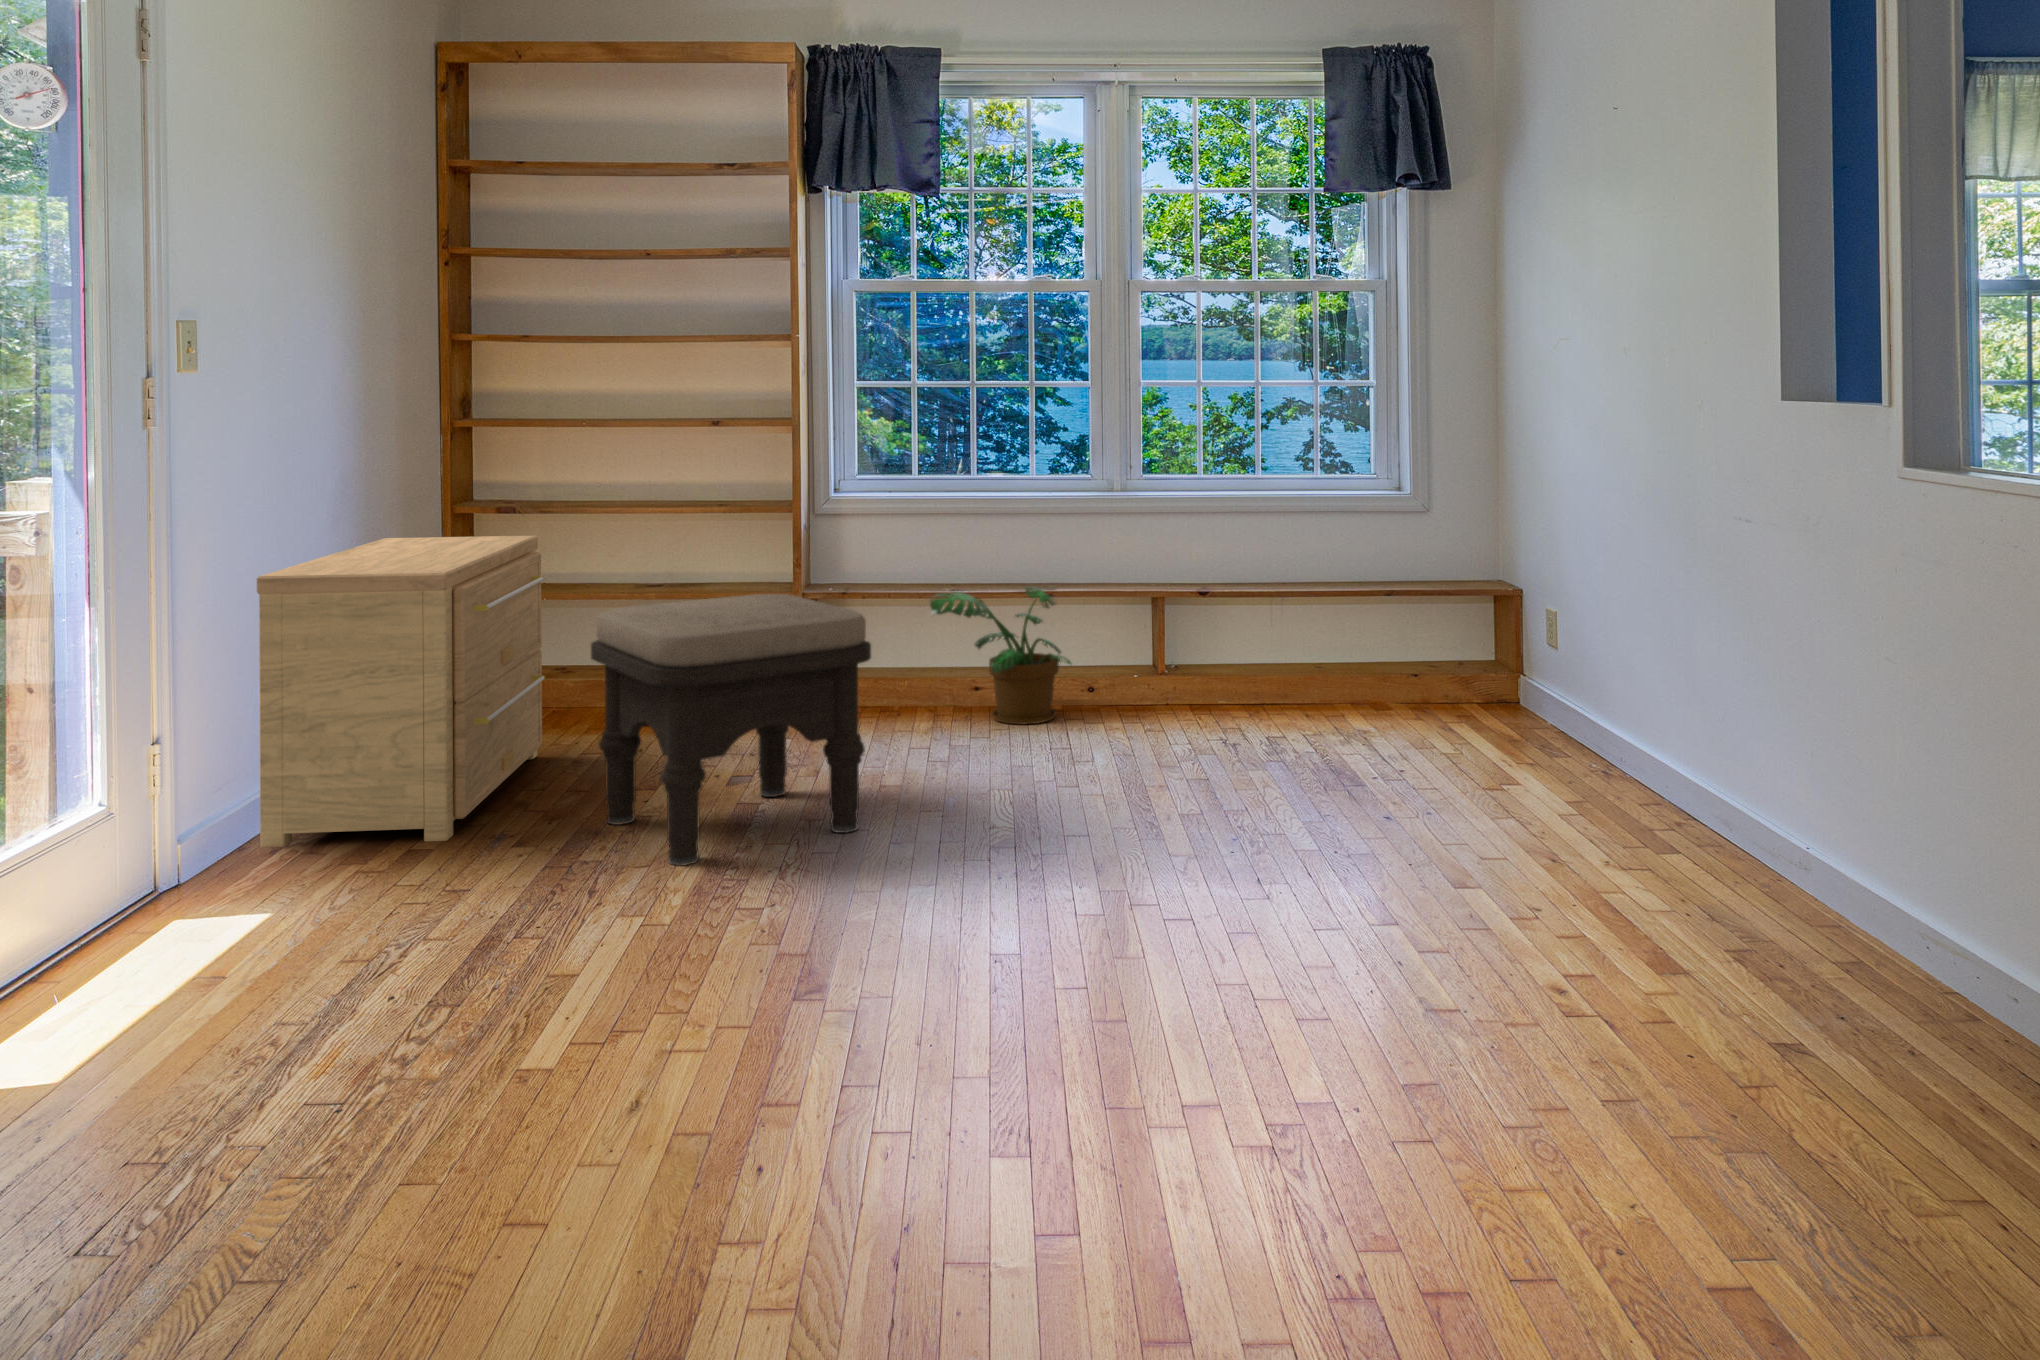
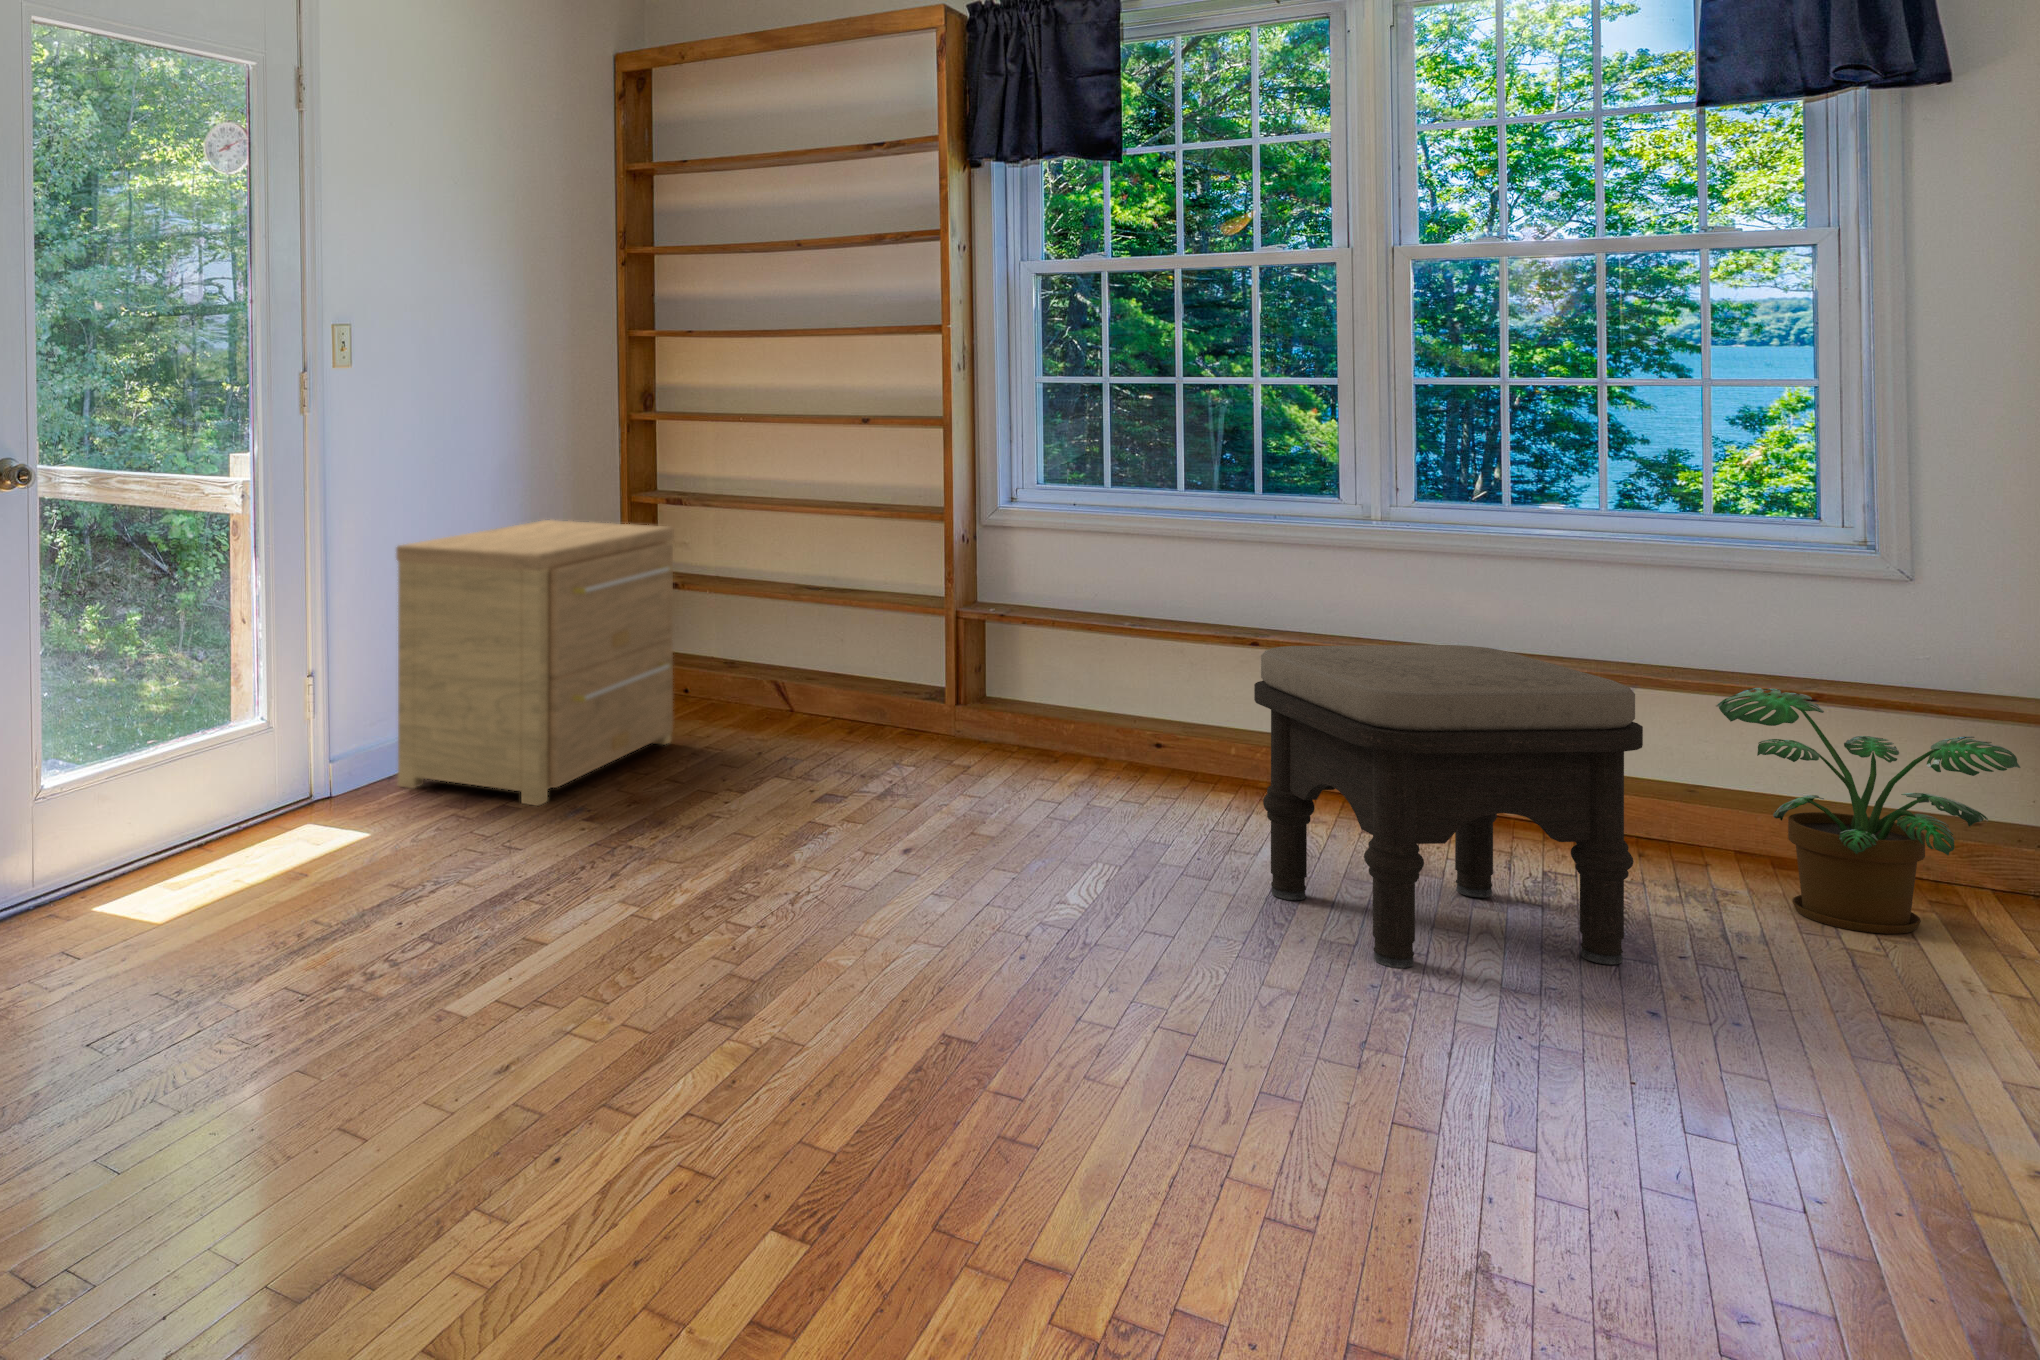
potted plant: present [929,587,1071,724] -> present [1716,688,2020,934]
ottoman: present [591,594,871,866] -> present [1254,645,1643,968]

